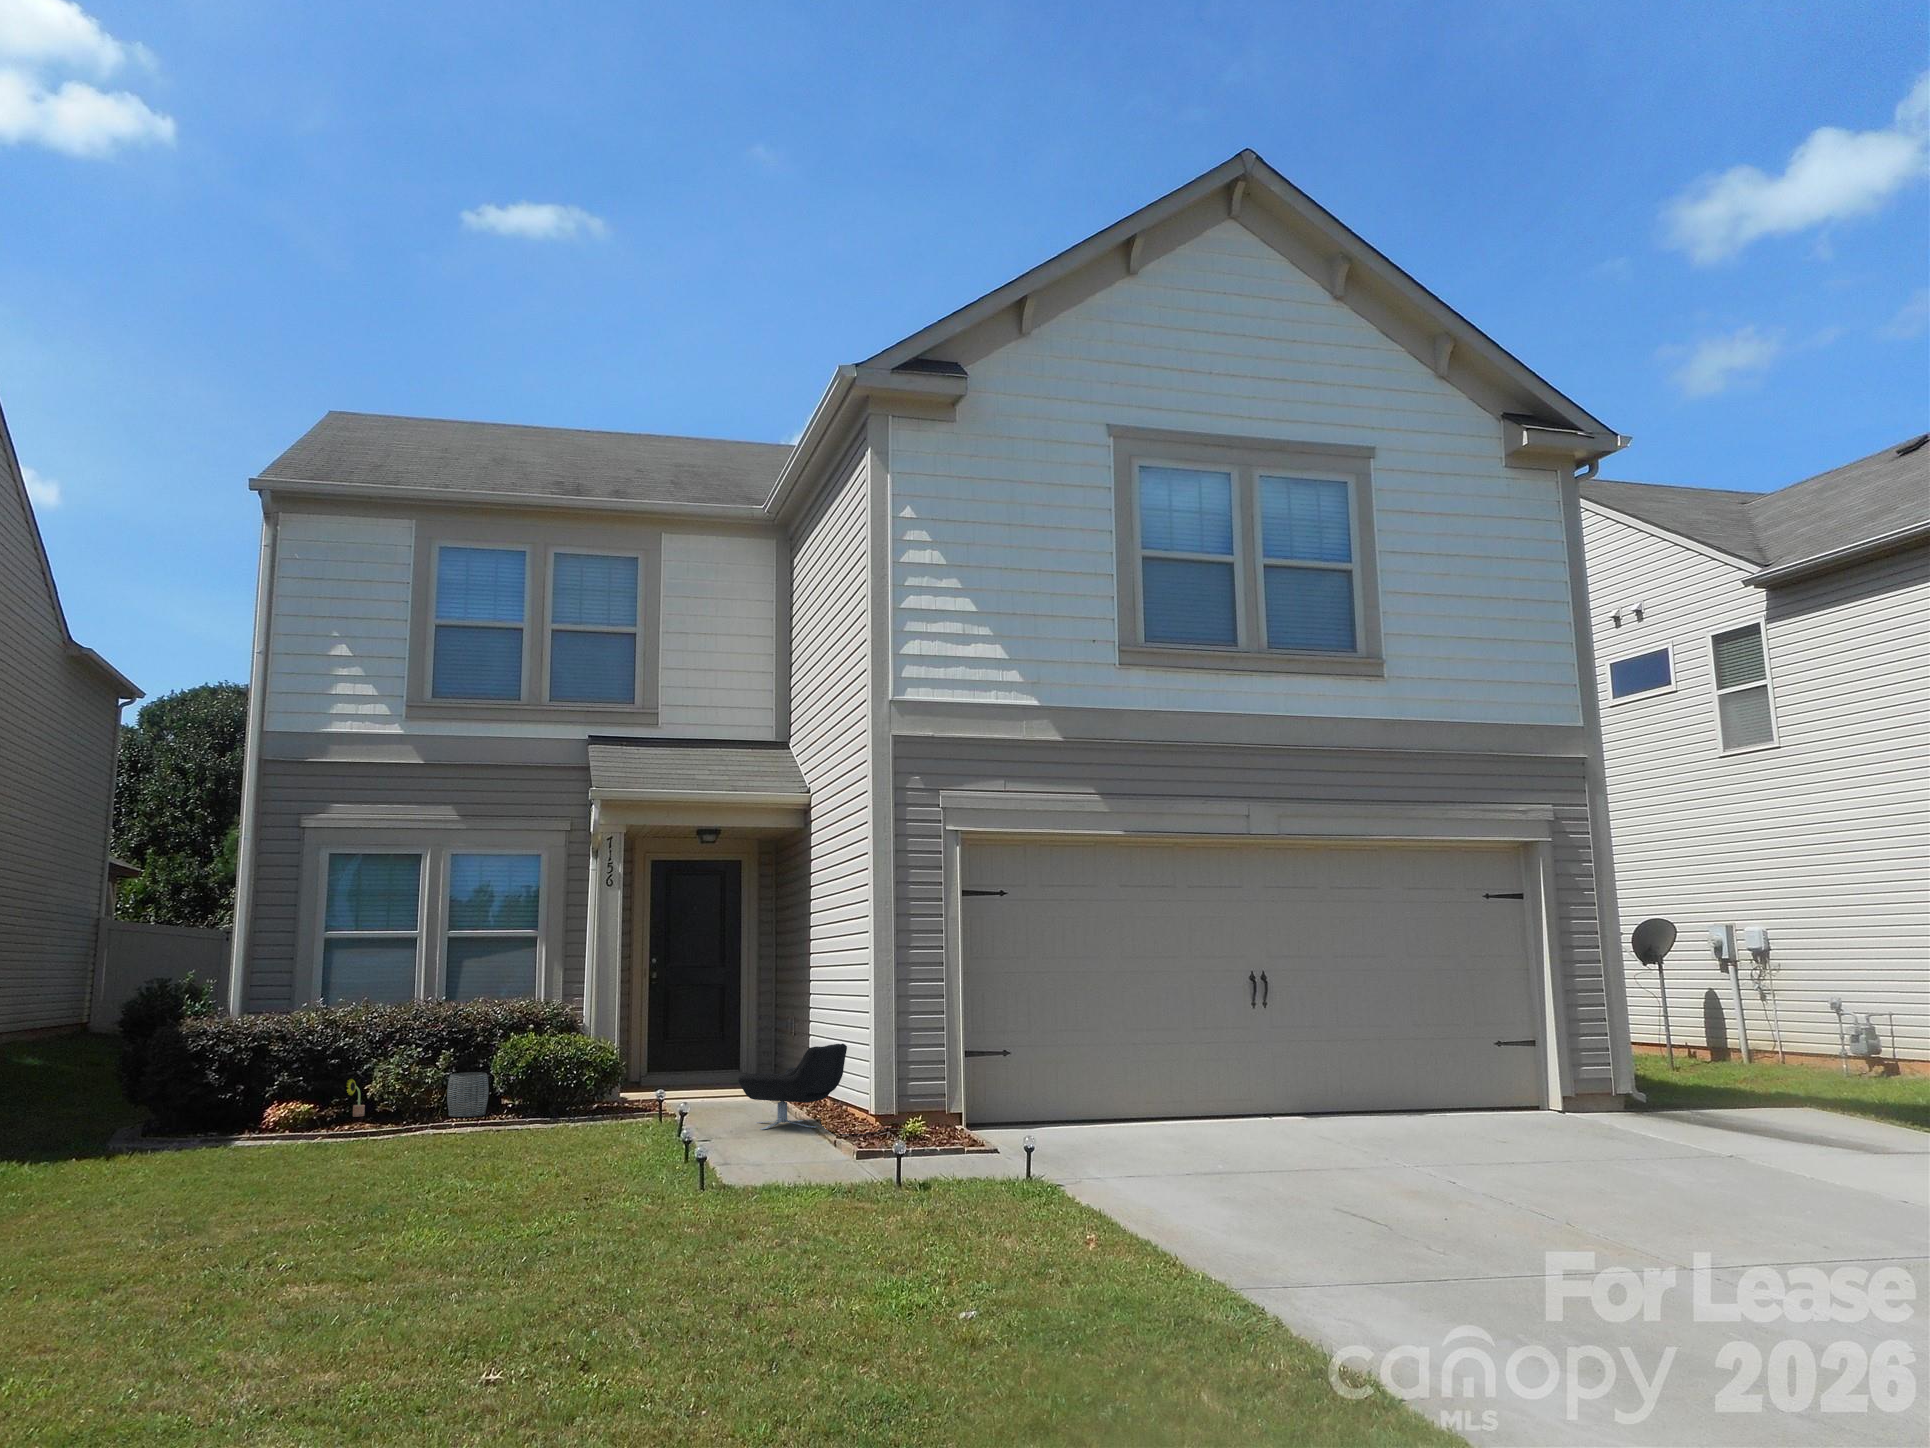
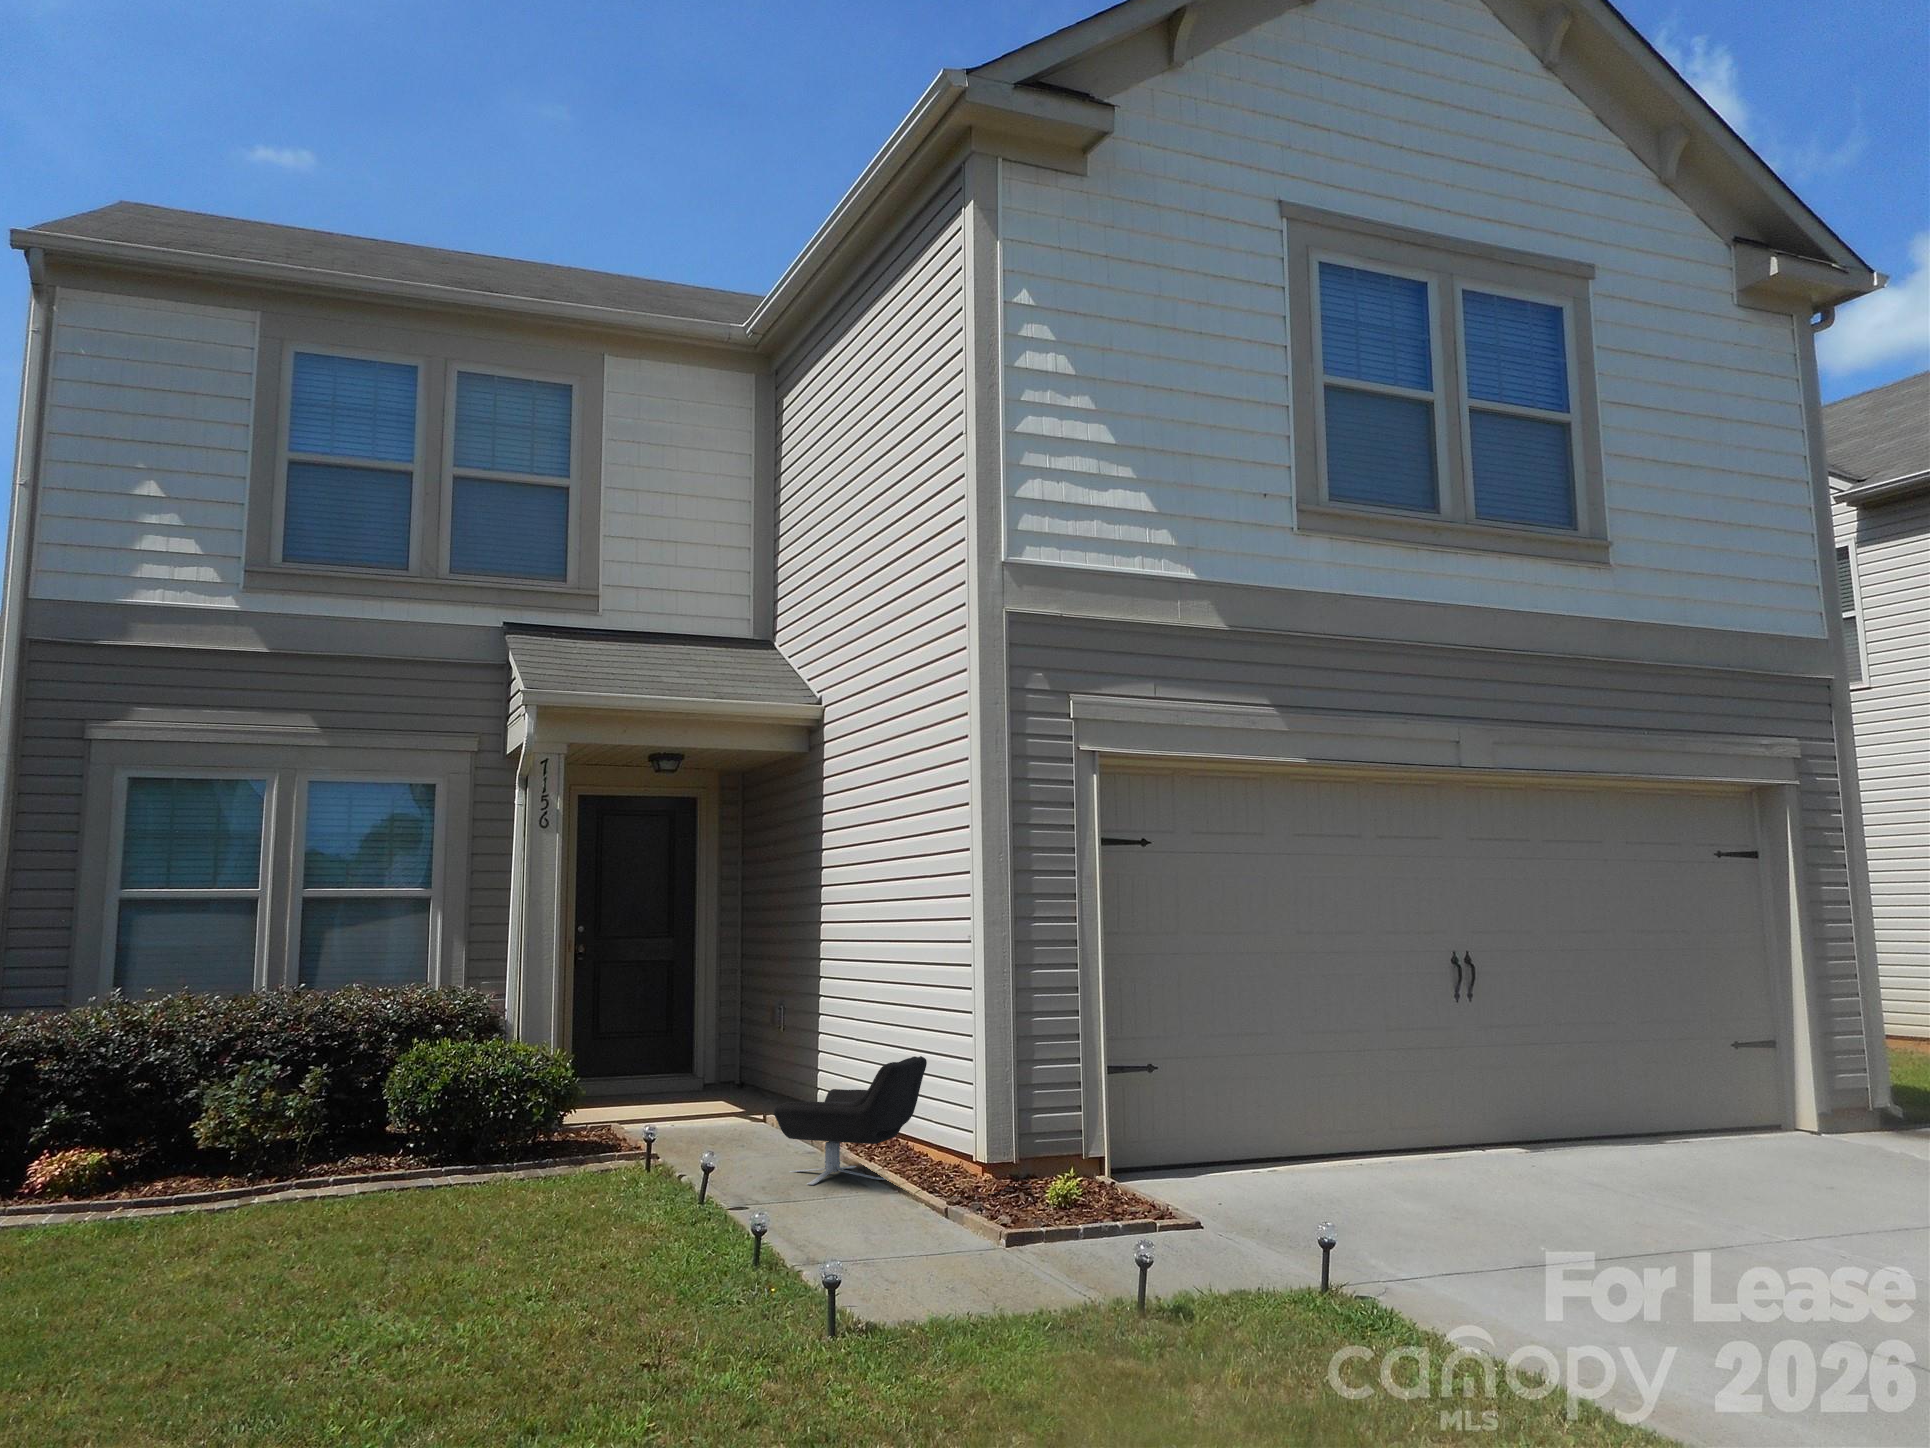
woven basket: present [447,1073,489,1117] -> none [318,1099,381,1167]
decorative plant: present [347,1079,365,1117] -> none [158,1110,188,1168]

